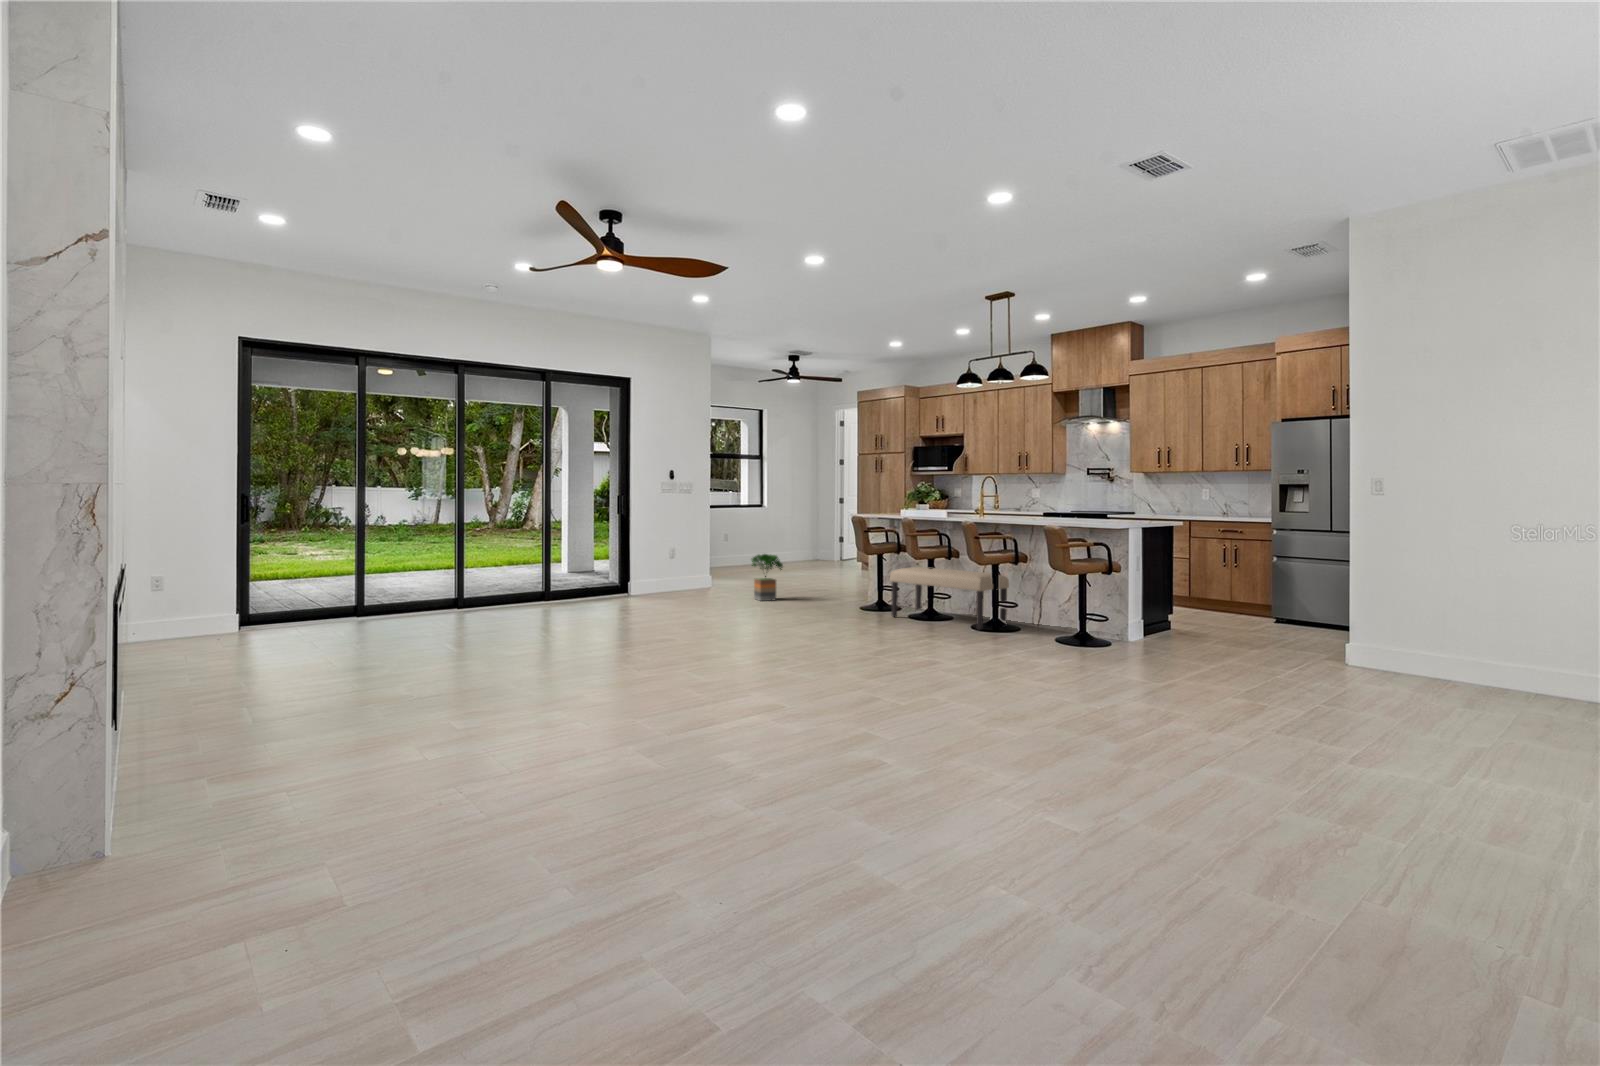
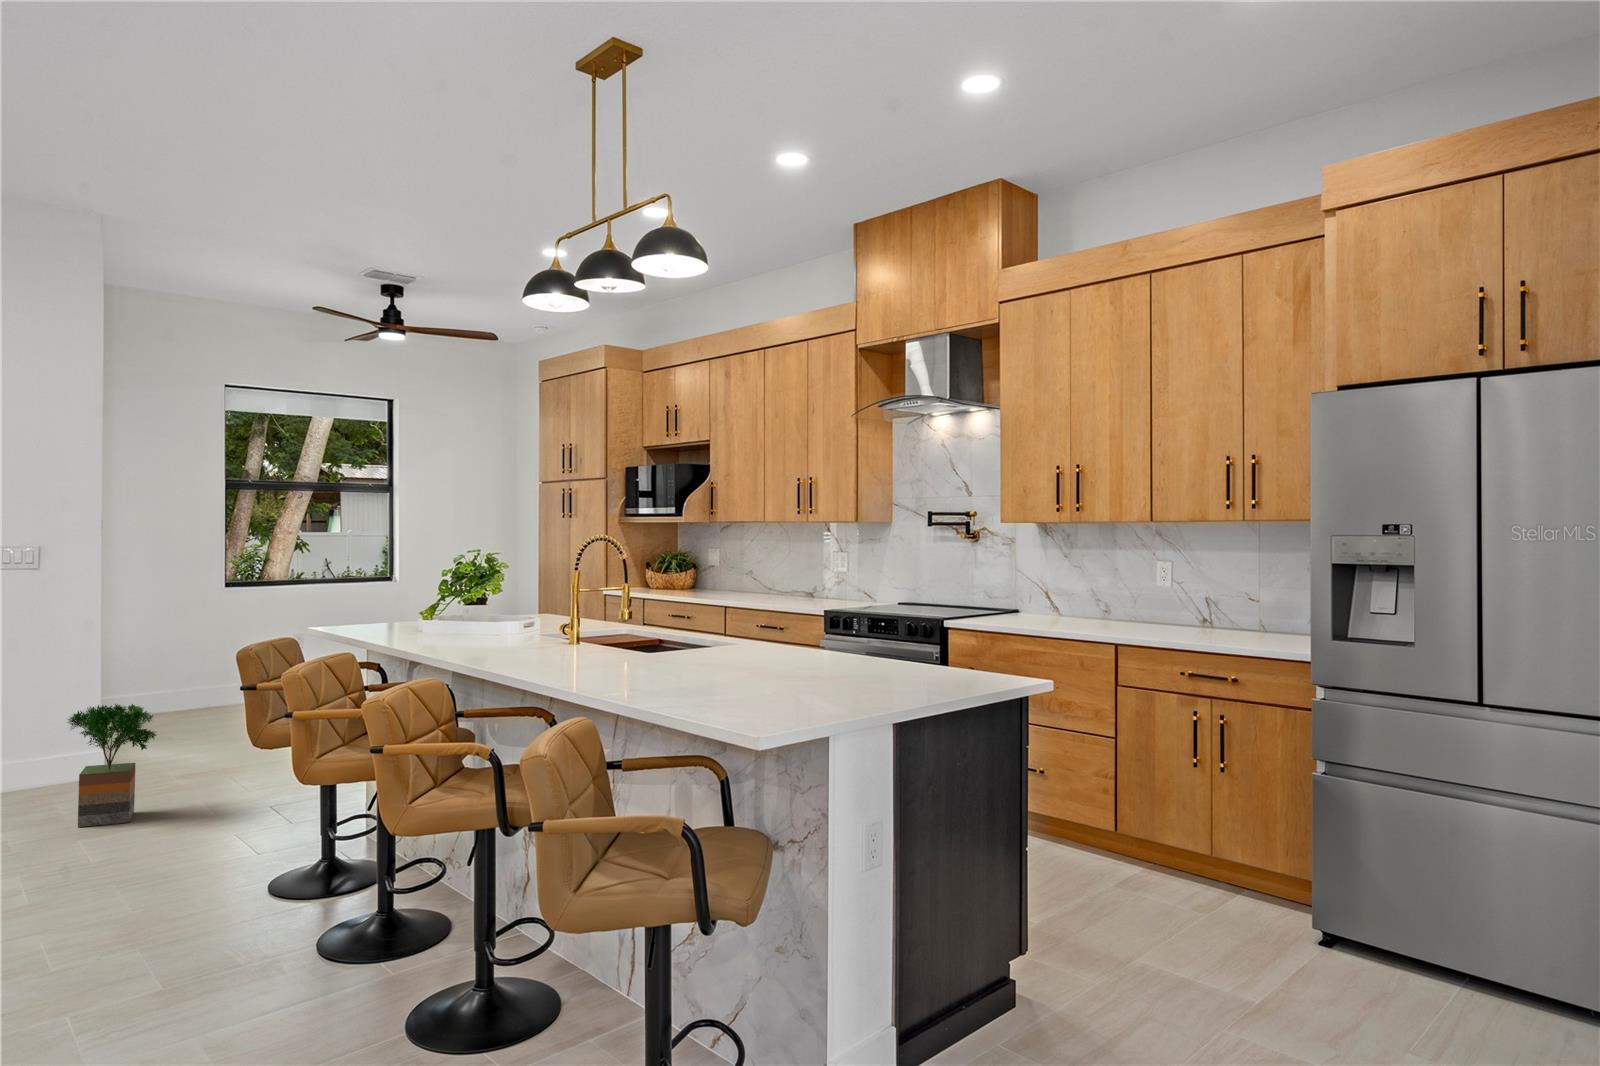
bench: present [890,567,1009,630] -> none [269,772,542,1026]

